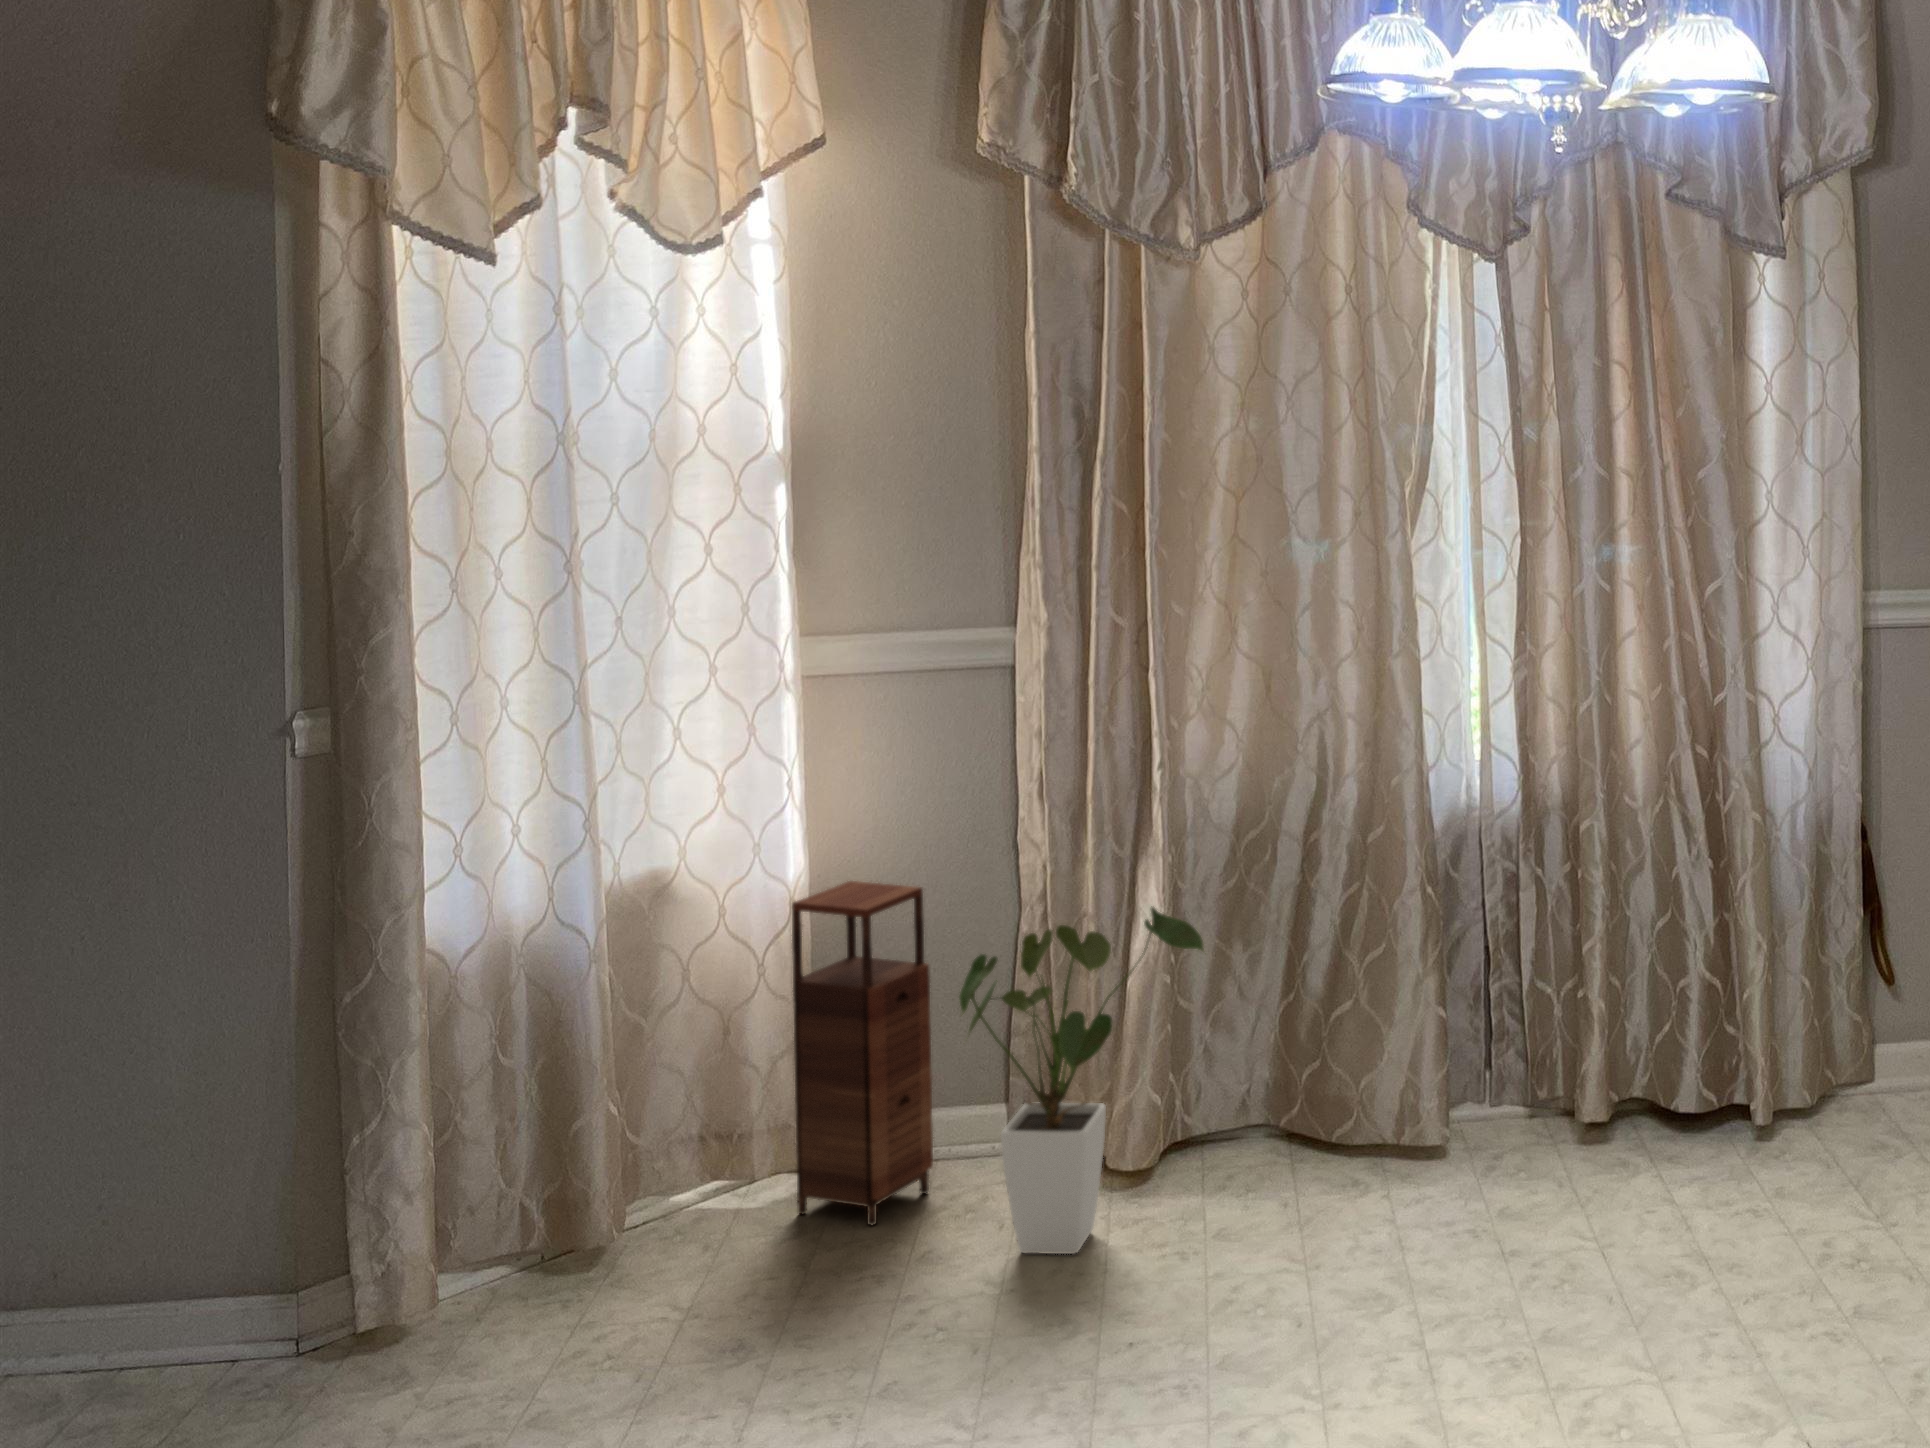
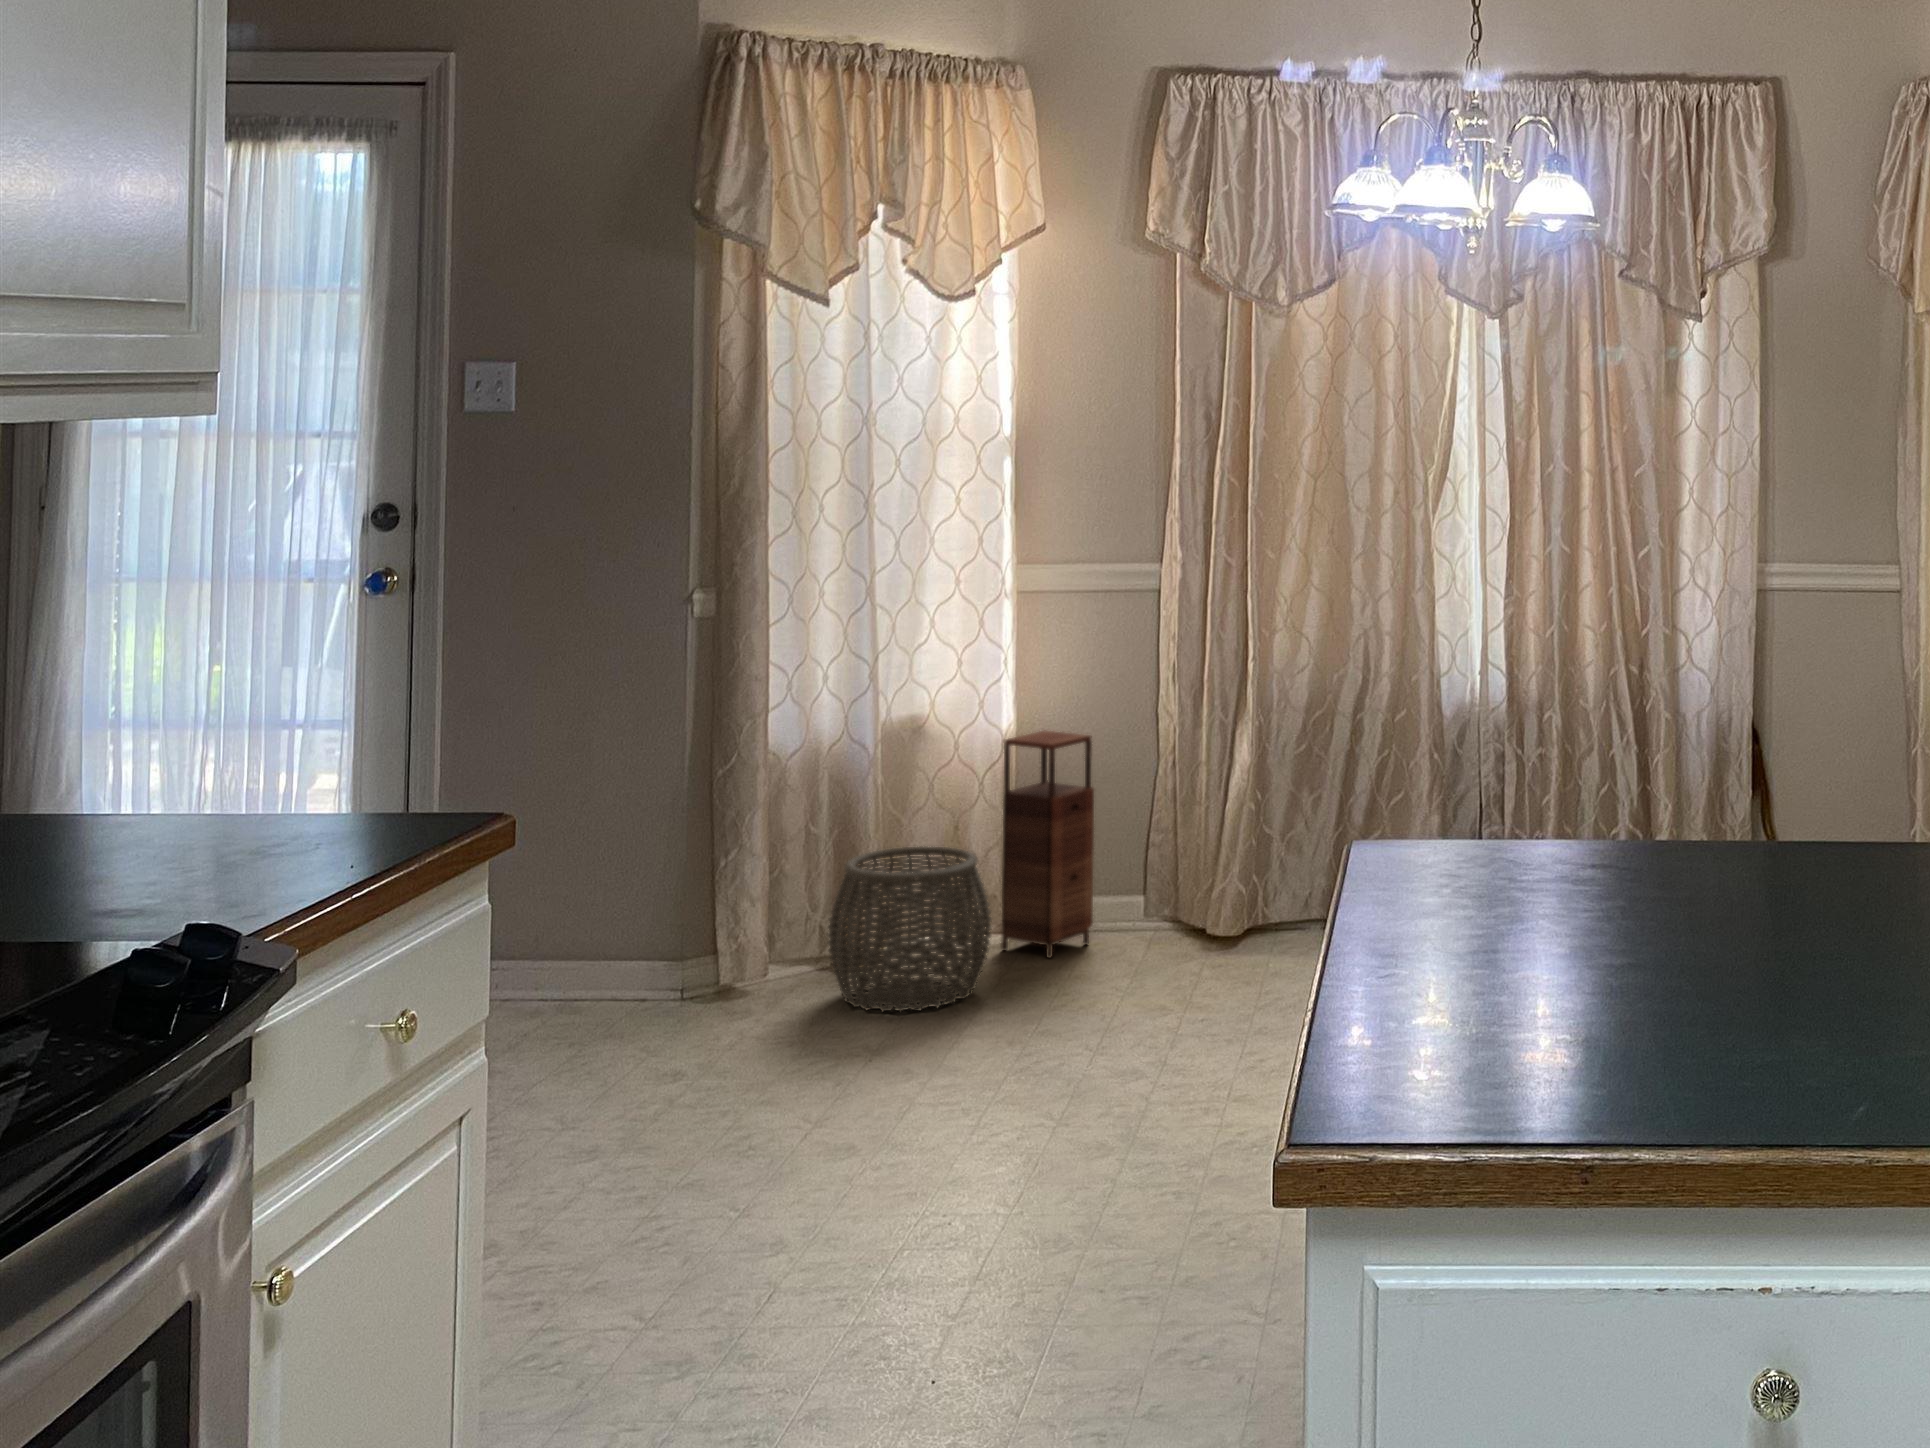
house plant: present [959,907,1204,1254] -> none [1107,753,1278,978]
woven basket: none [525,1082,787,1363] -> present [827,847,992,1011]

